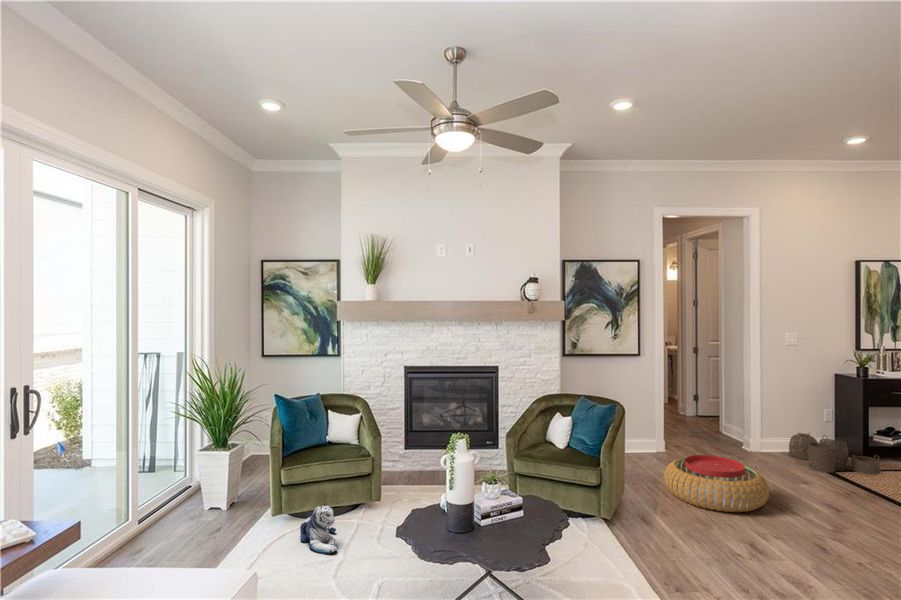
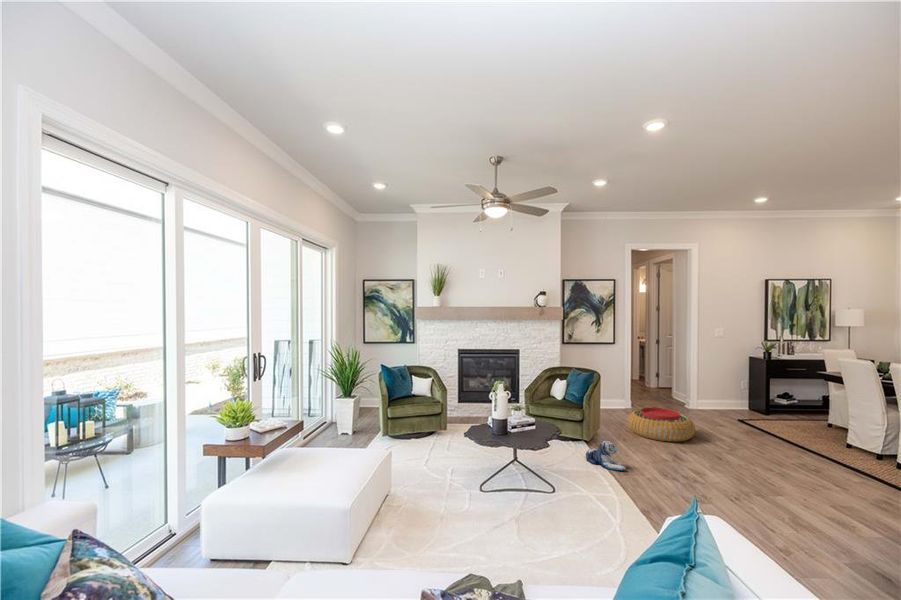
woven basket: present [789,433,880,474] -> none [717,396,777,424]
plush toy: present [300,505,337,554] -> present [586,441,626,471]

